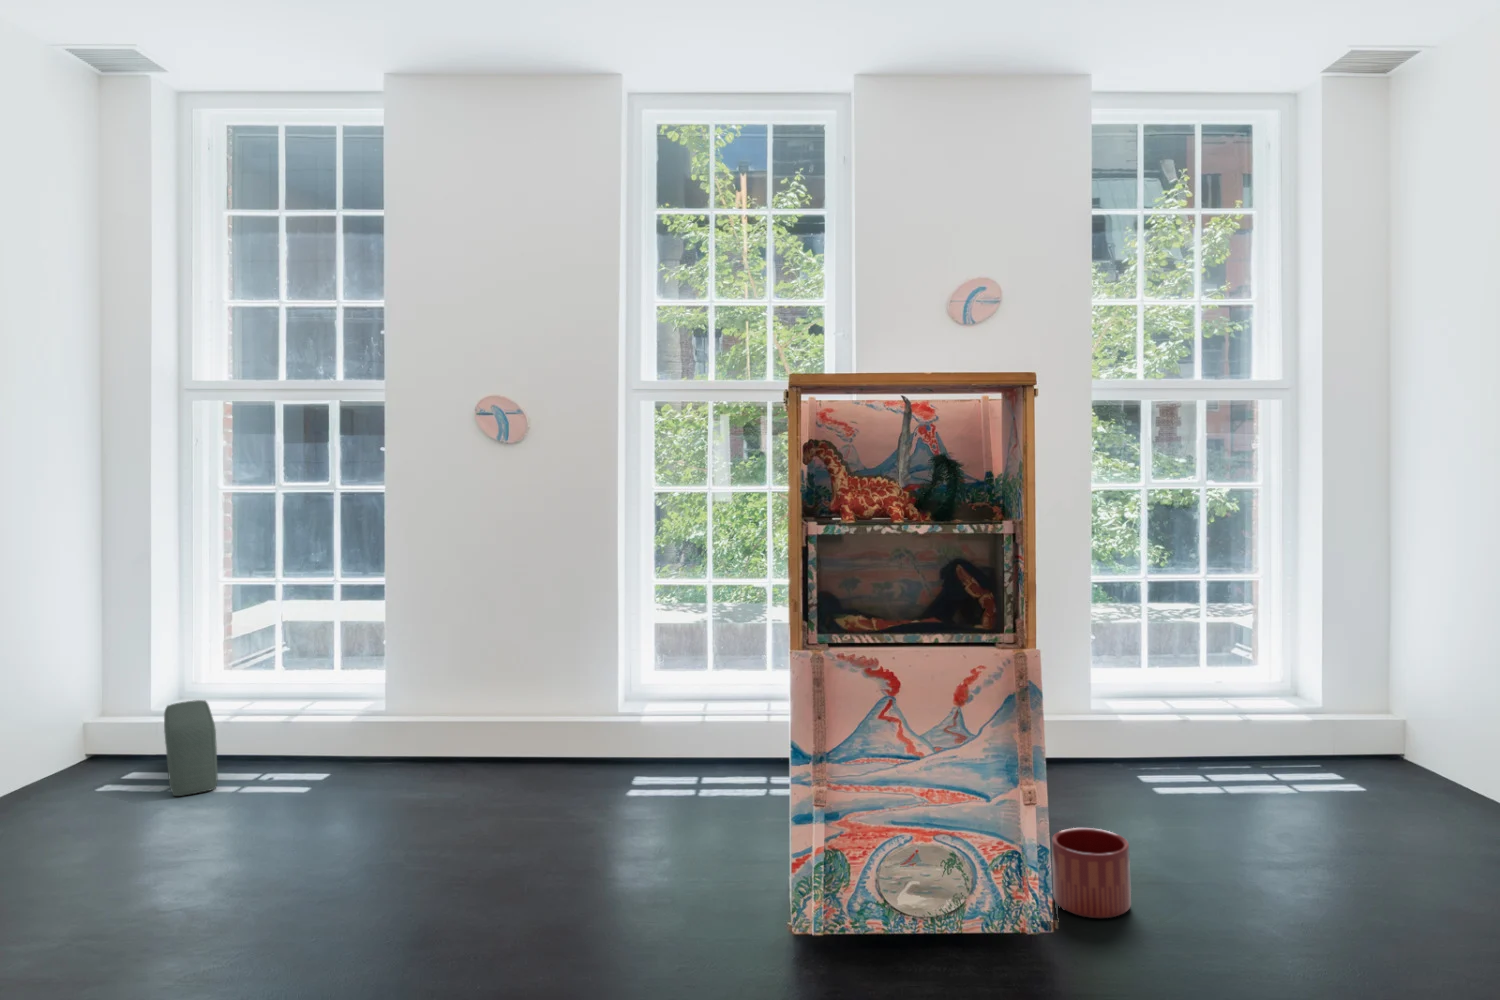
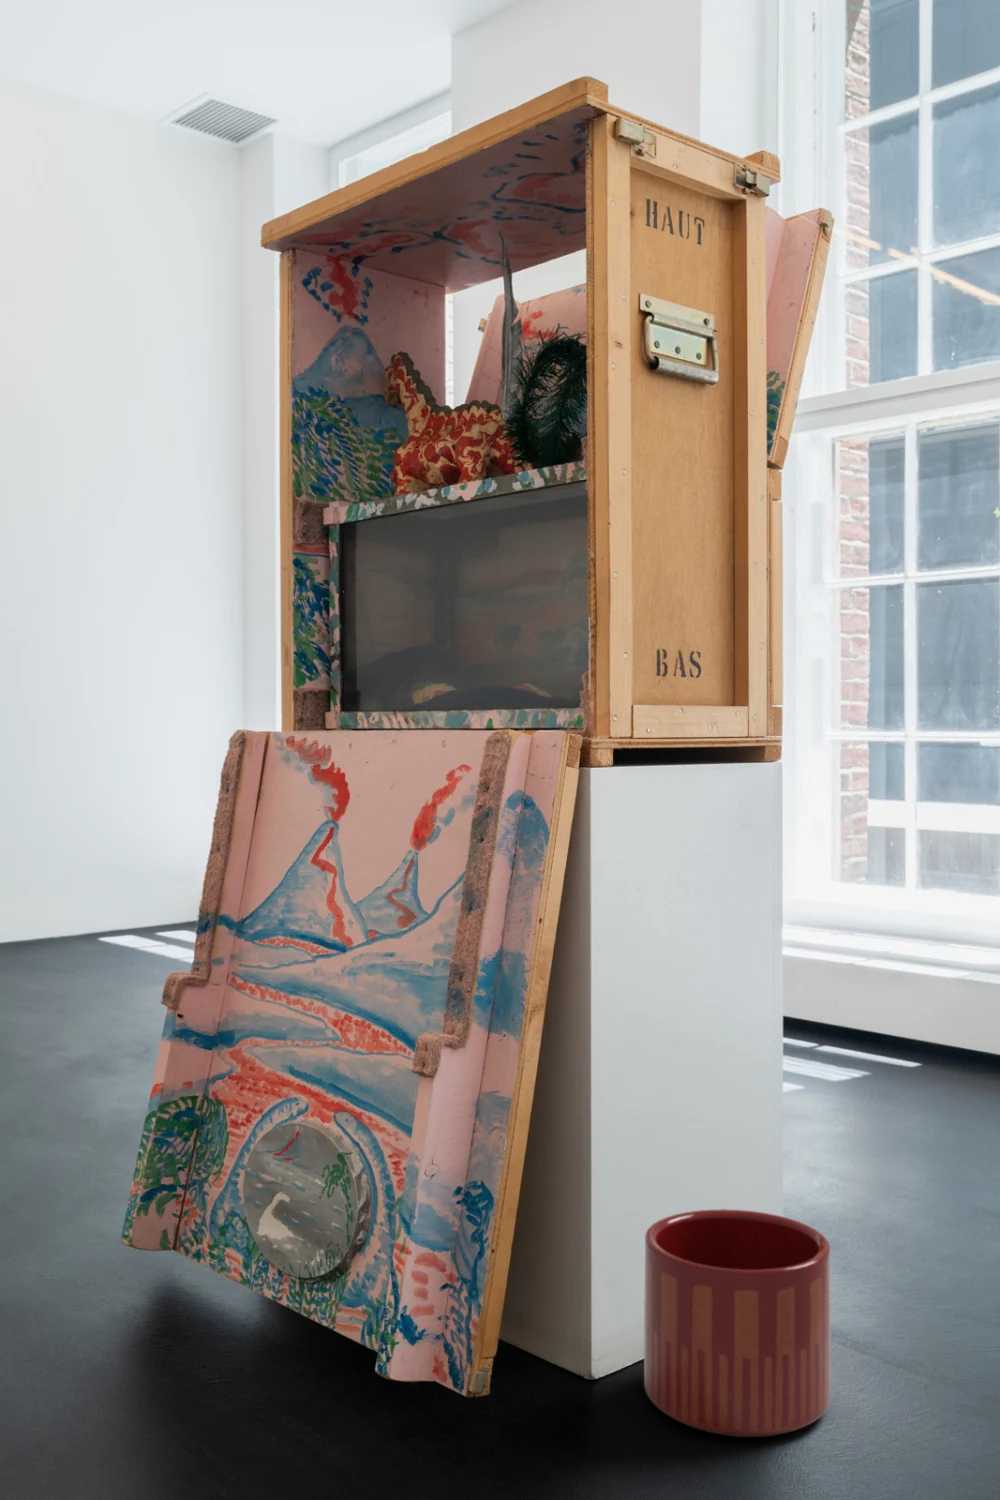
pouf: present [164,700,218,796] -> none [46,860,156,961]

